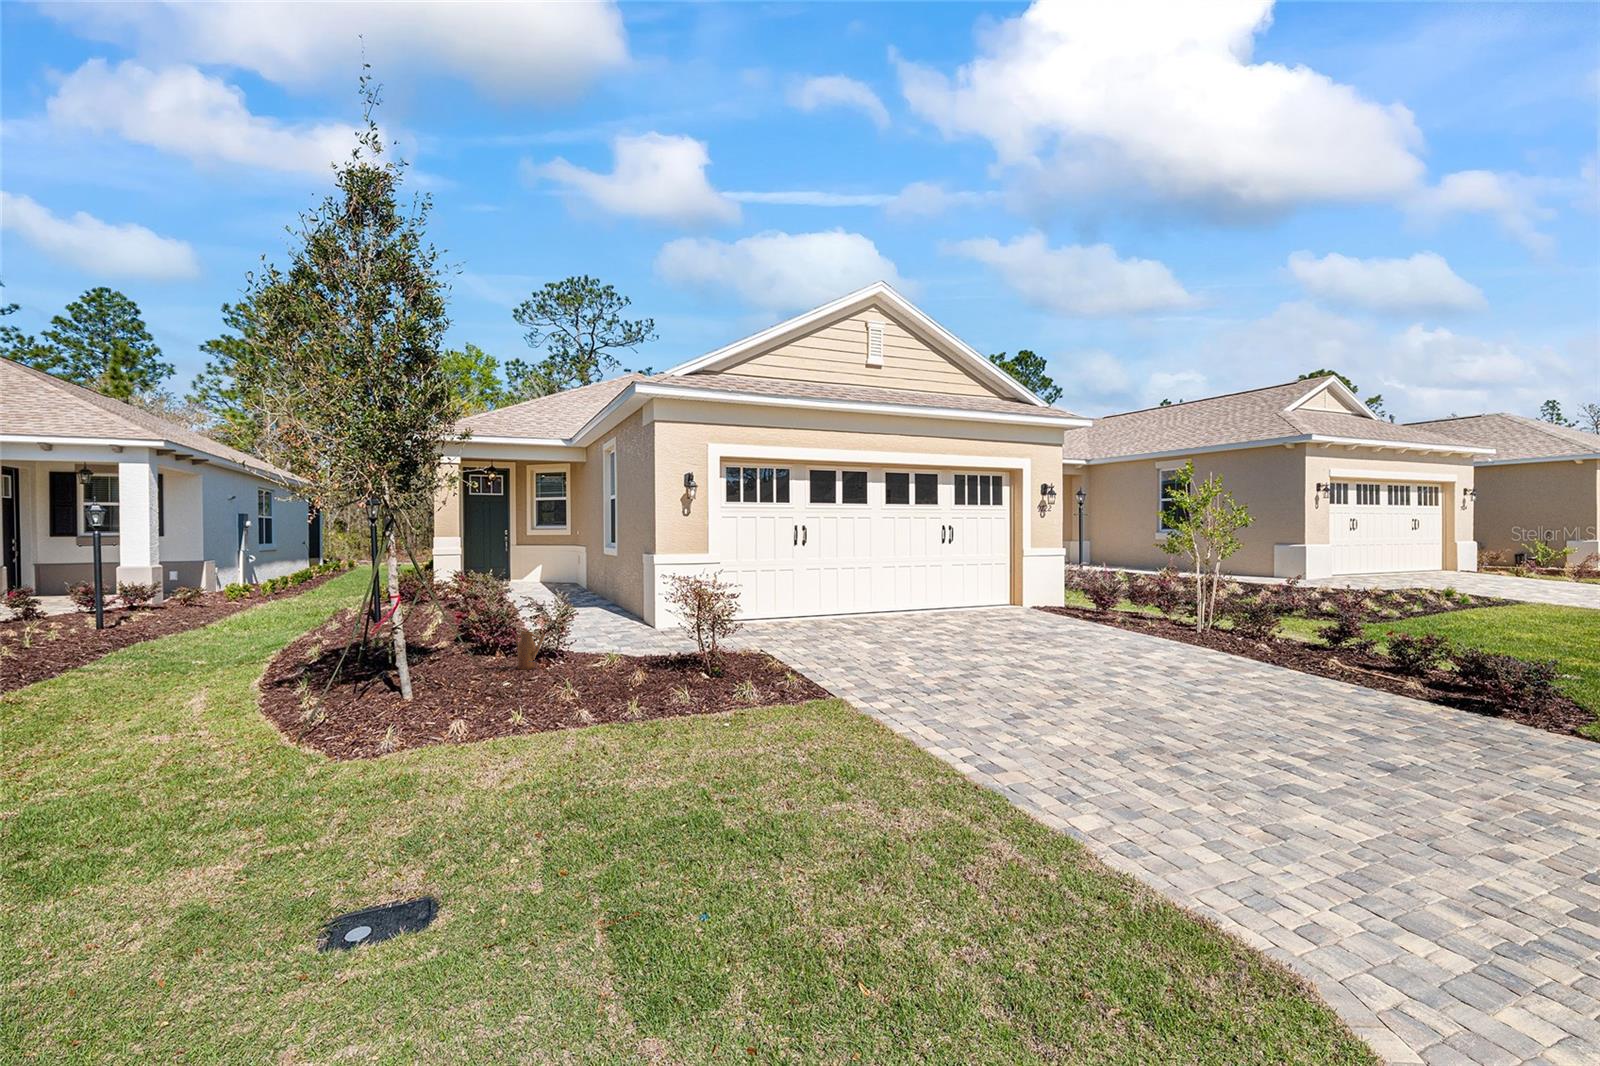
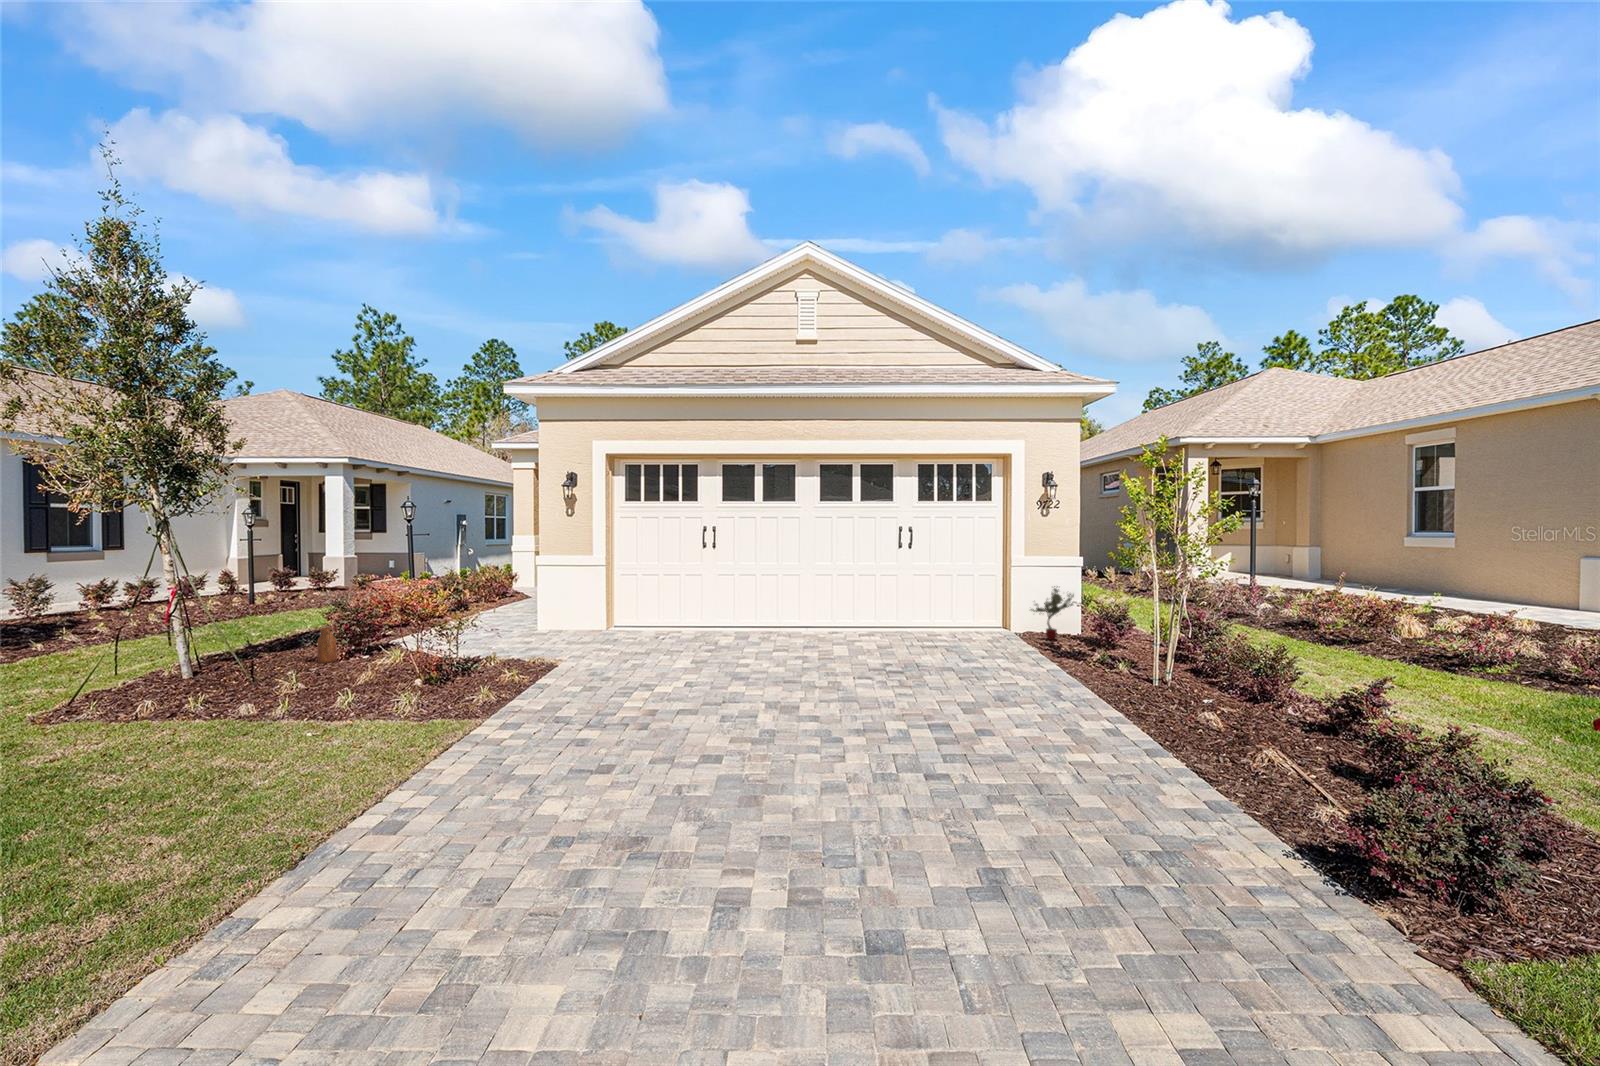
potted tree: none [1038,568,1067,609] -> present [1031,586,1074,640]

